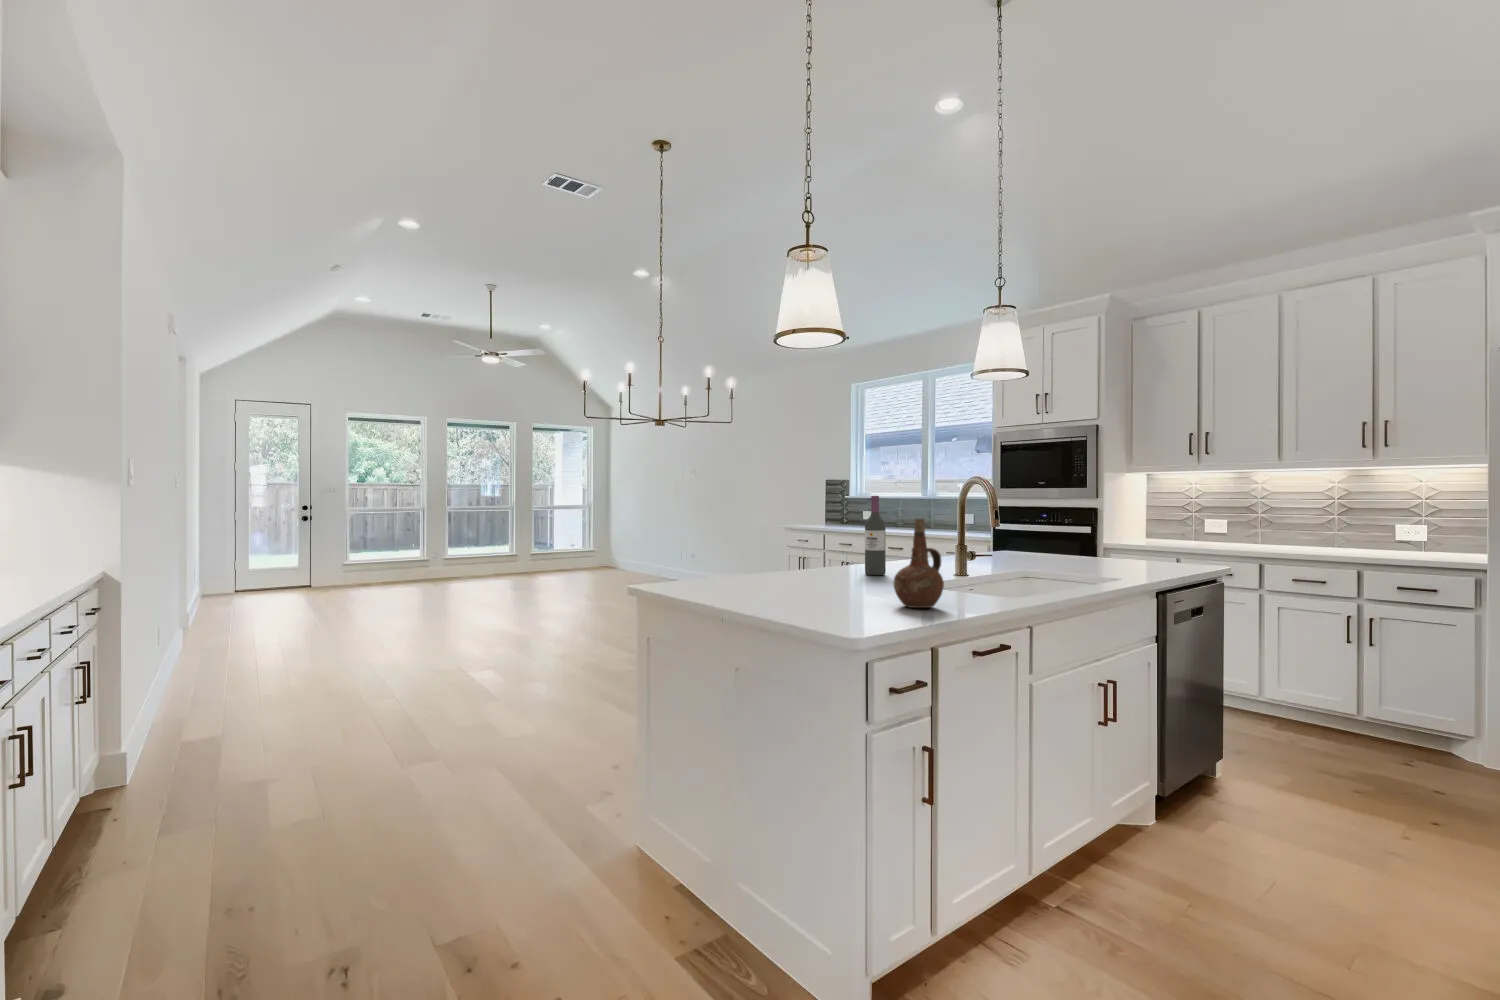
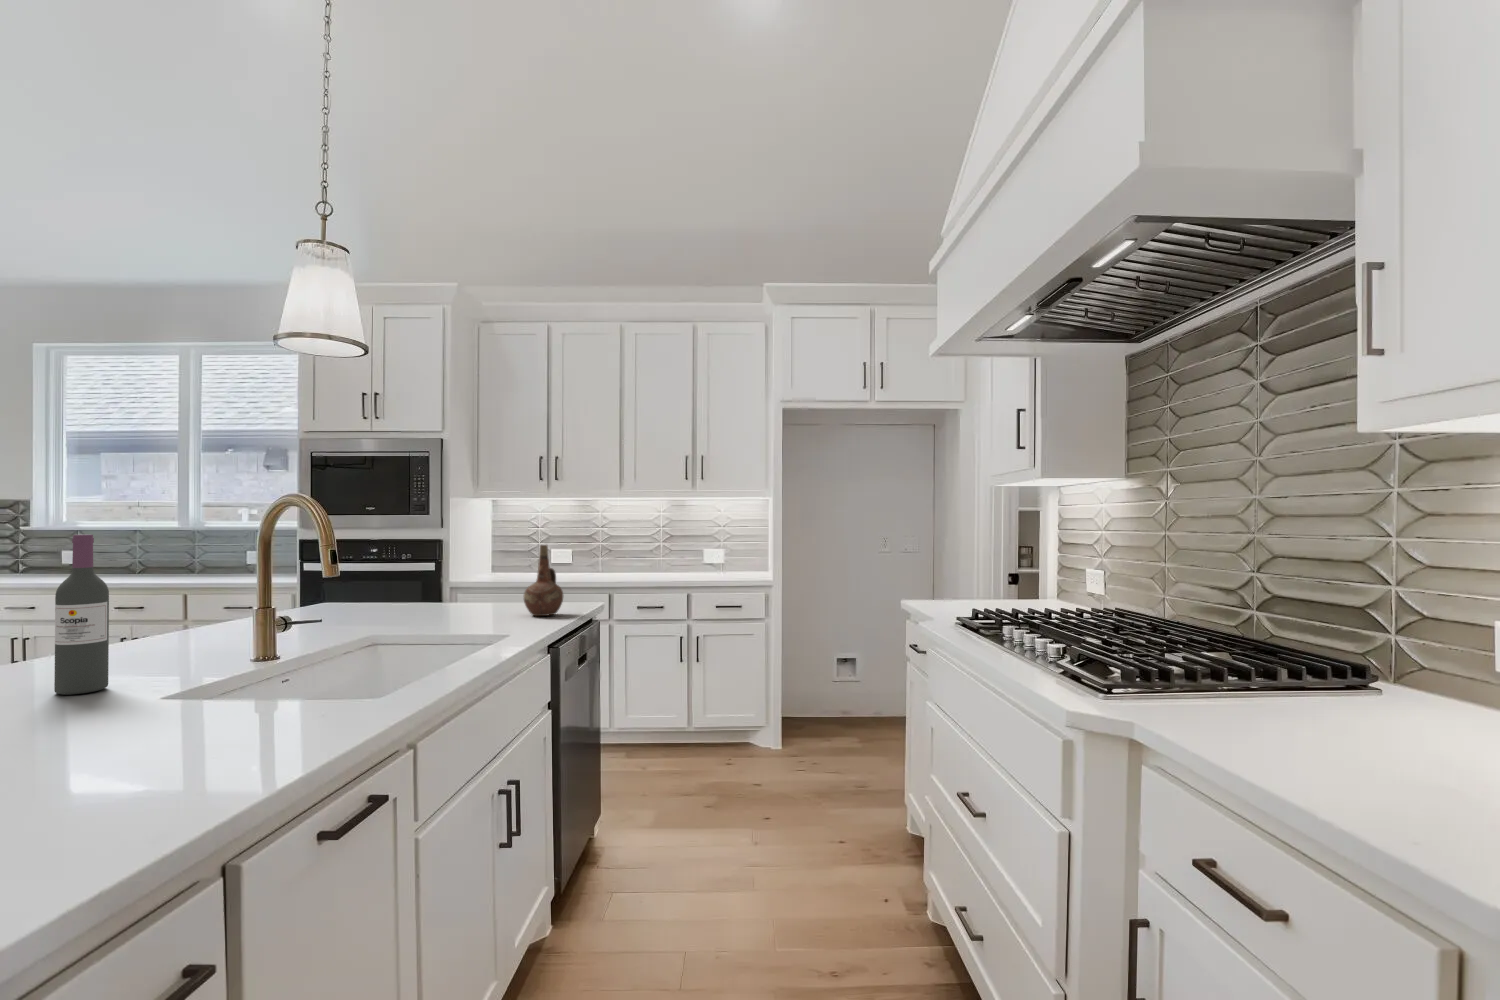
ceramic pitcher: present [893,518,944,608] -> present [524,545,563,616]

